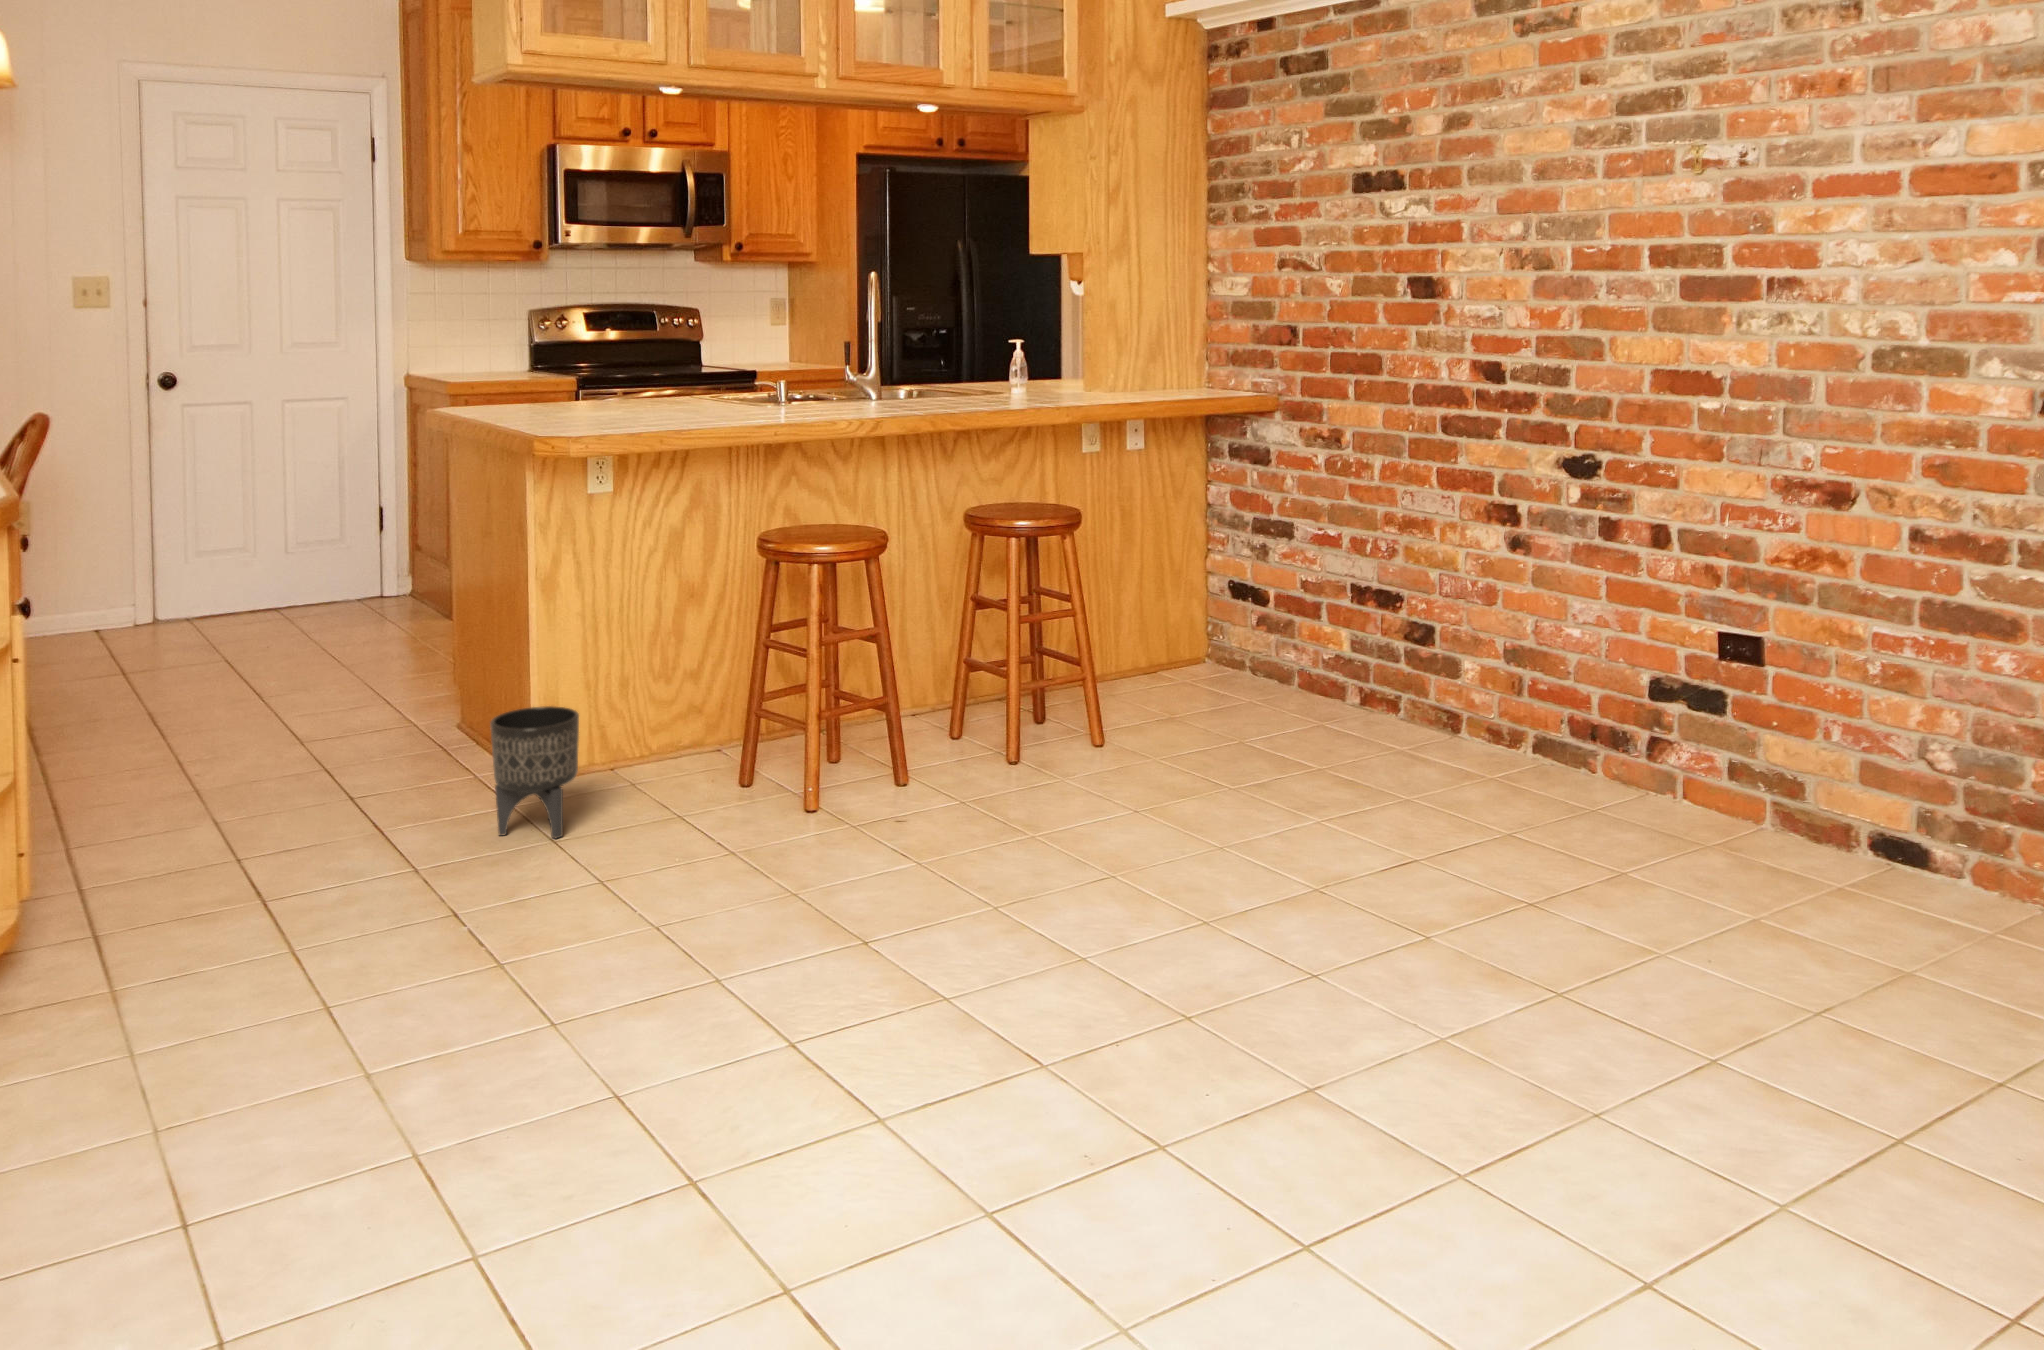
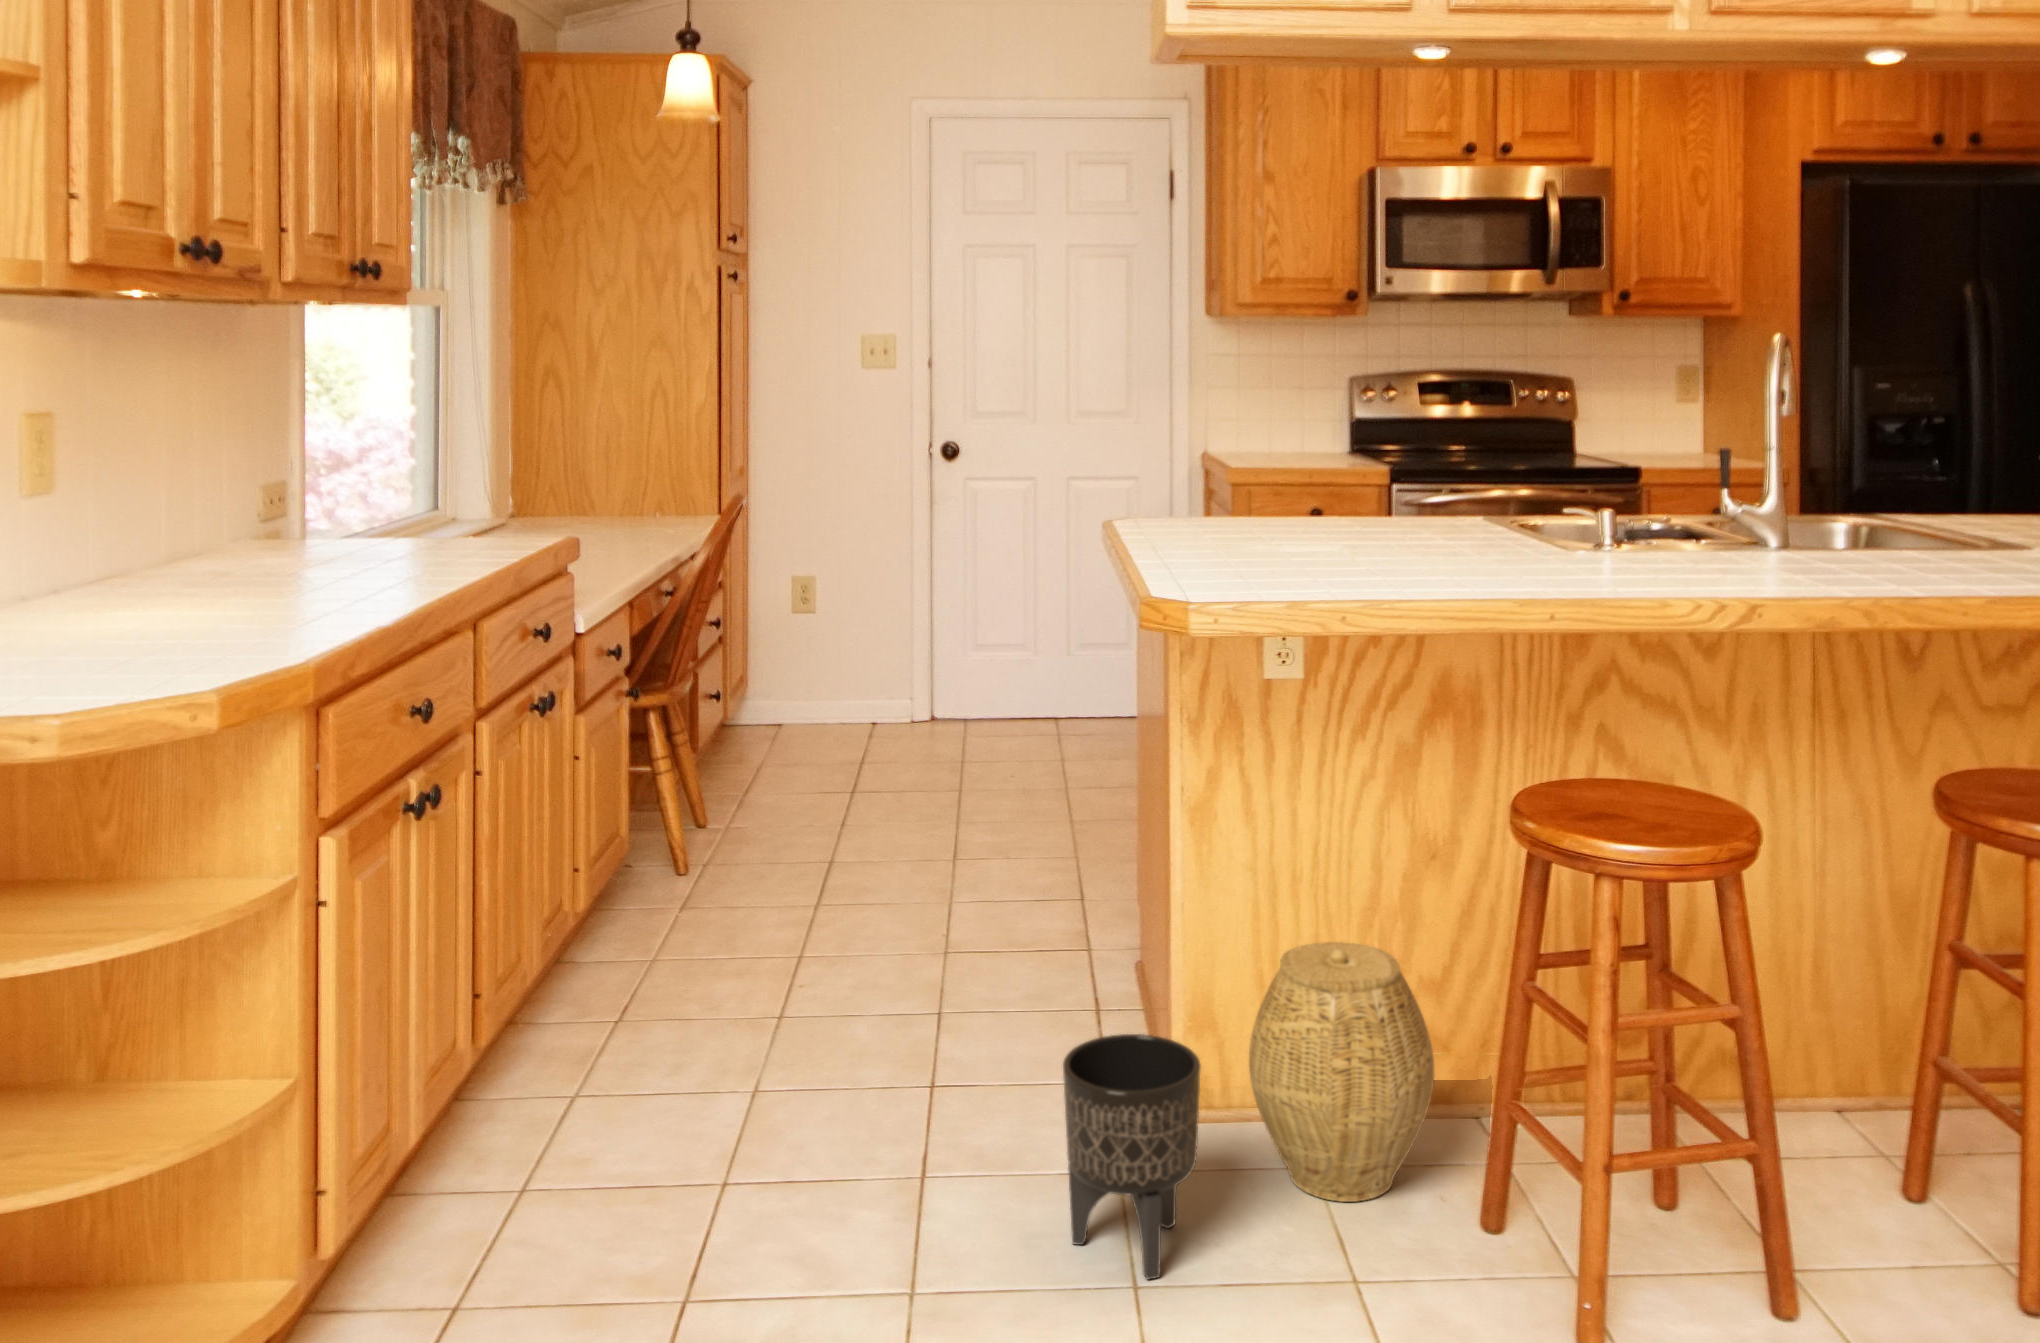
woven basket: none [589,646,704,793] -> present [1249,942,1434,1202]

